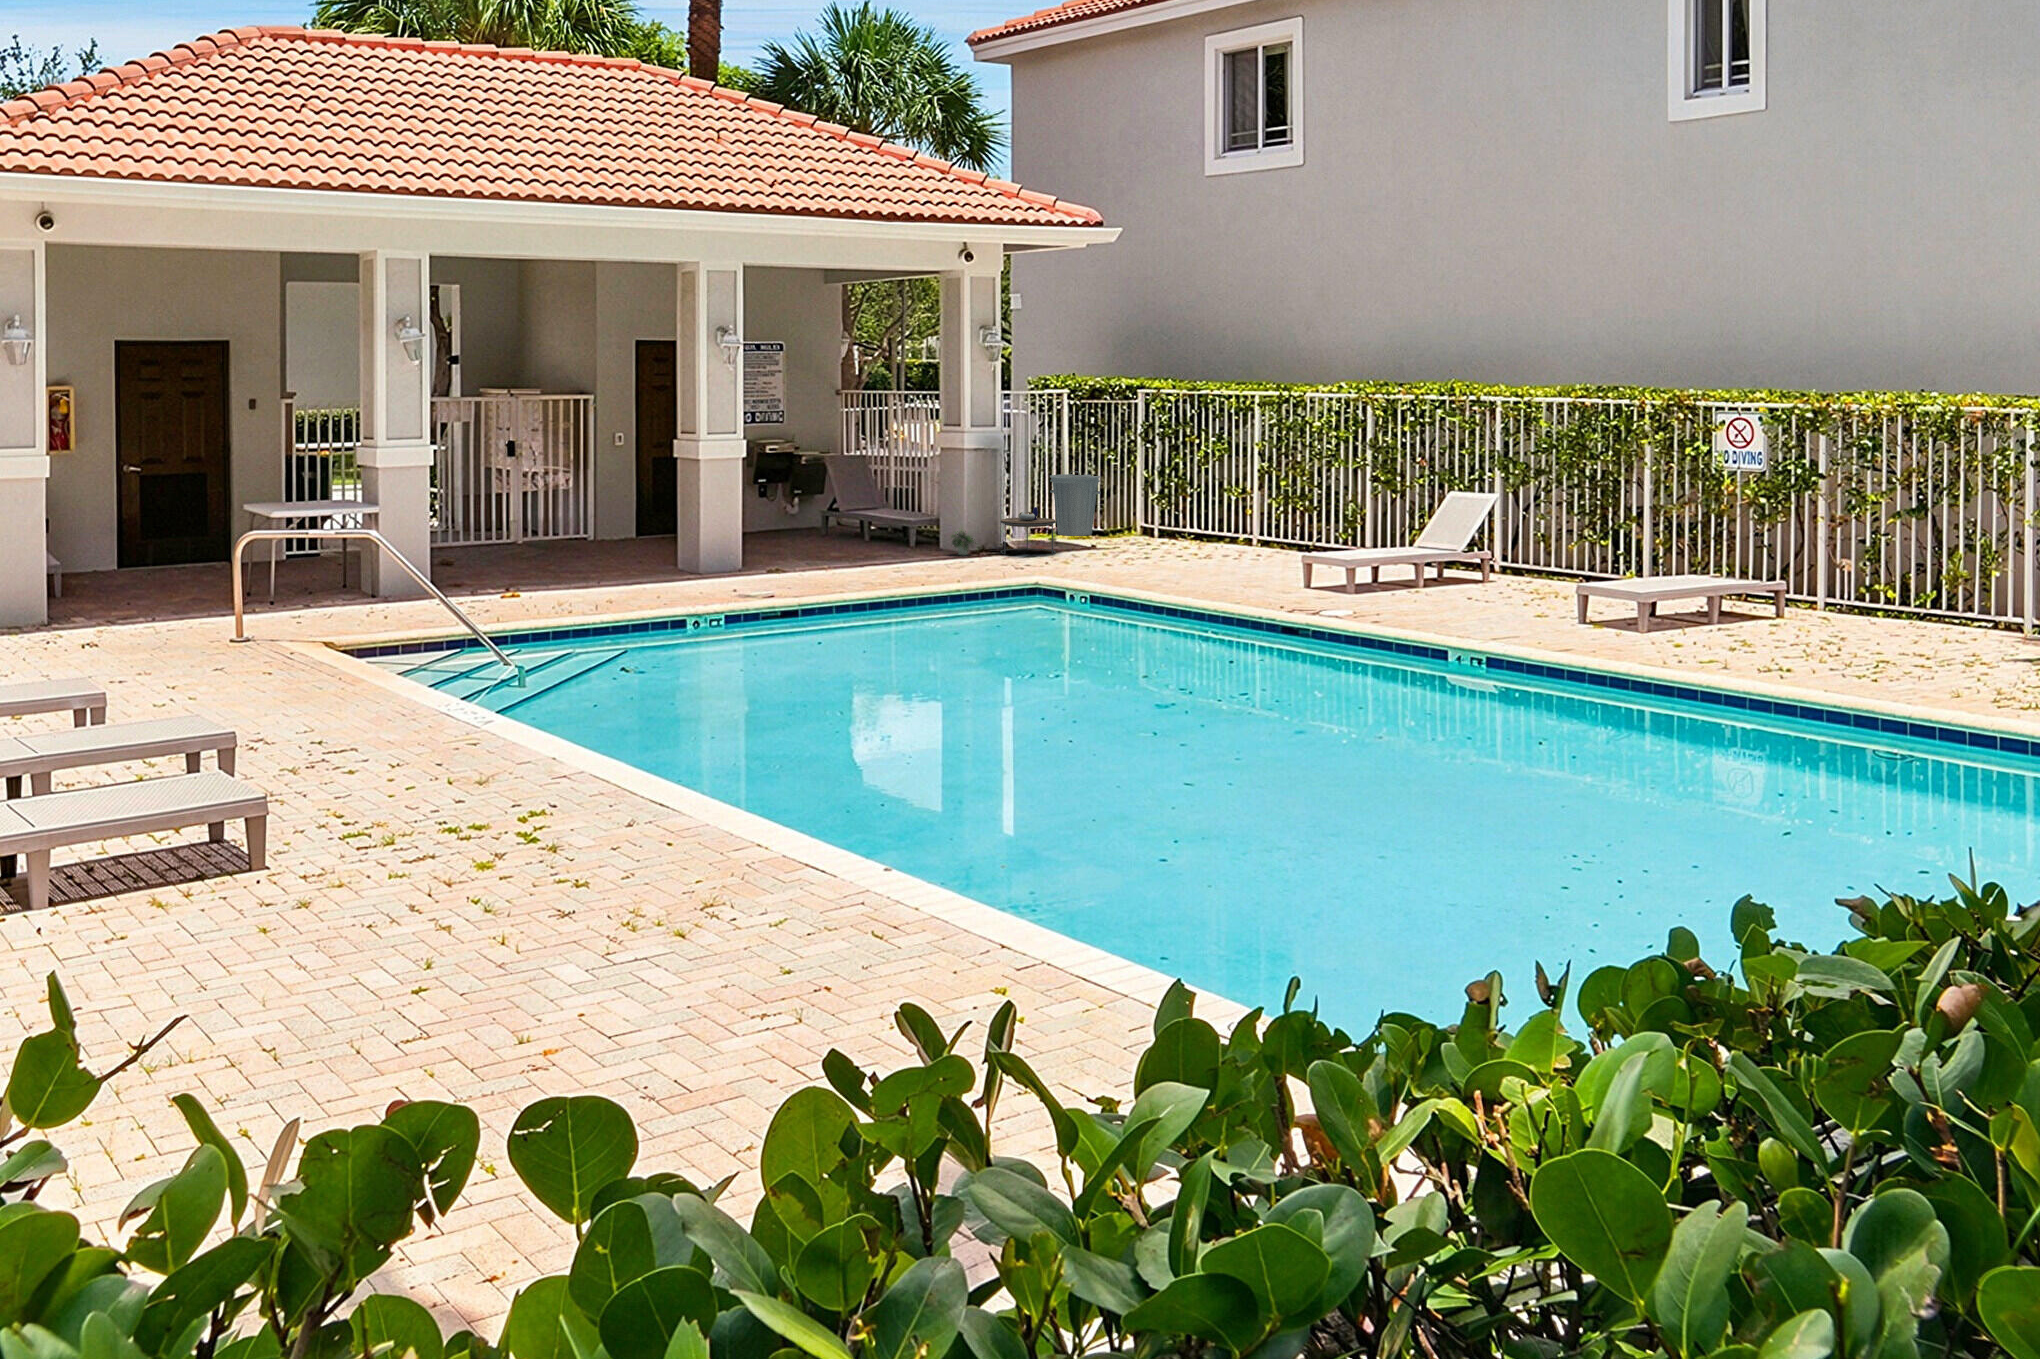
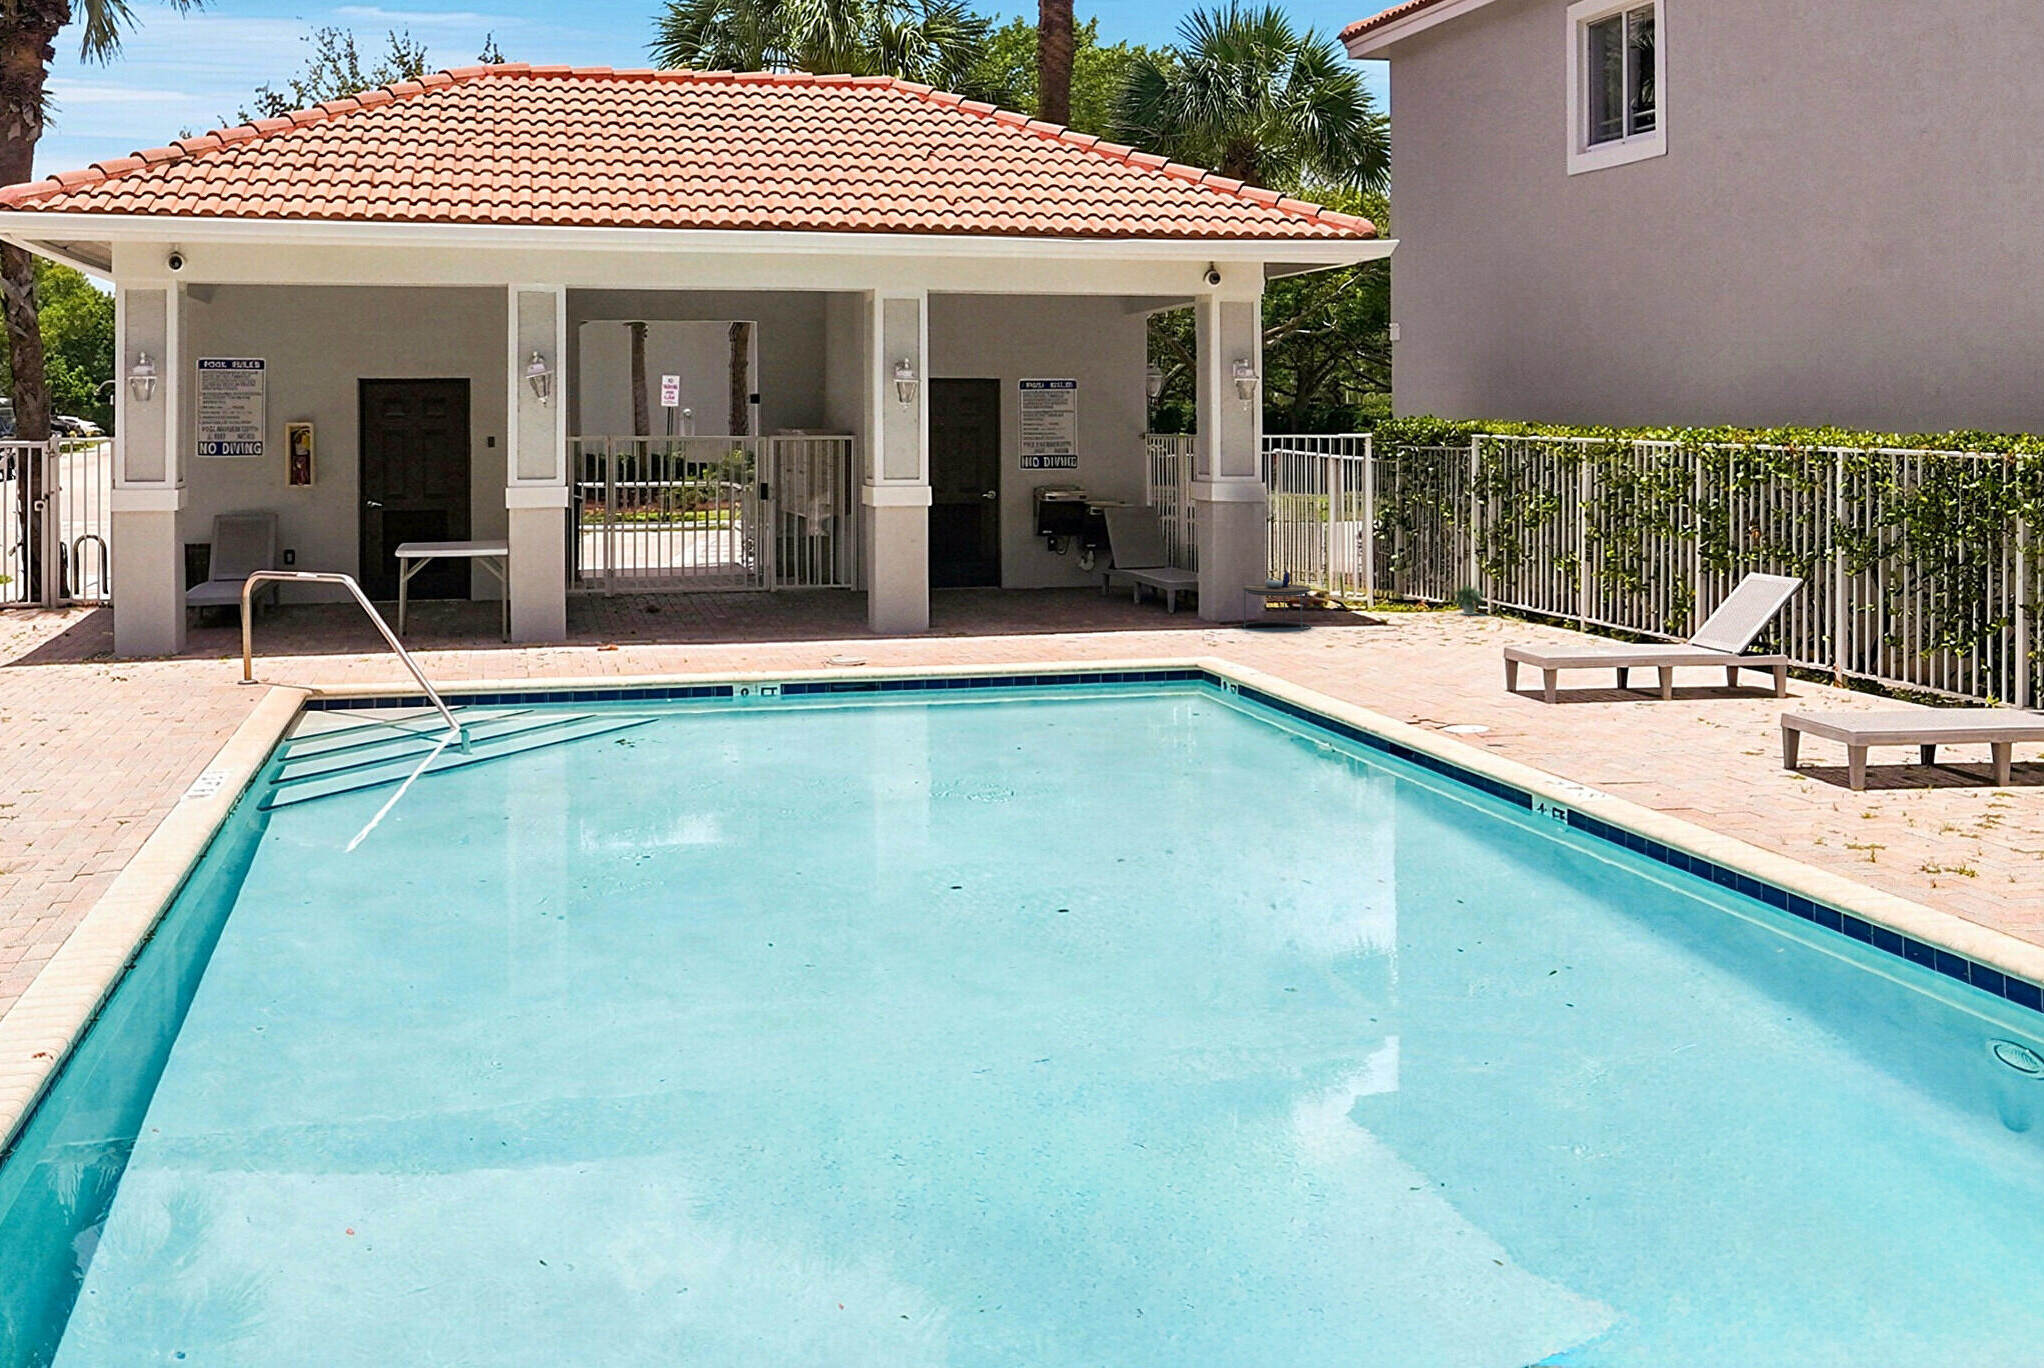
trash can: present [1050,471,1100,536] -> none [1354,530,1417,609]
potted plant: present [951,530,975,555] -> present [1454,585,1483,615]

